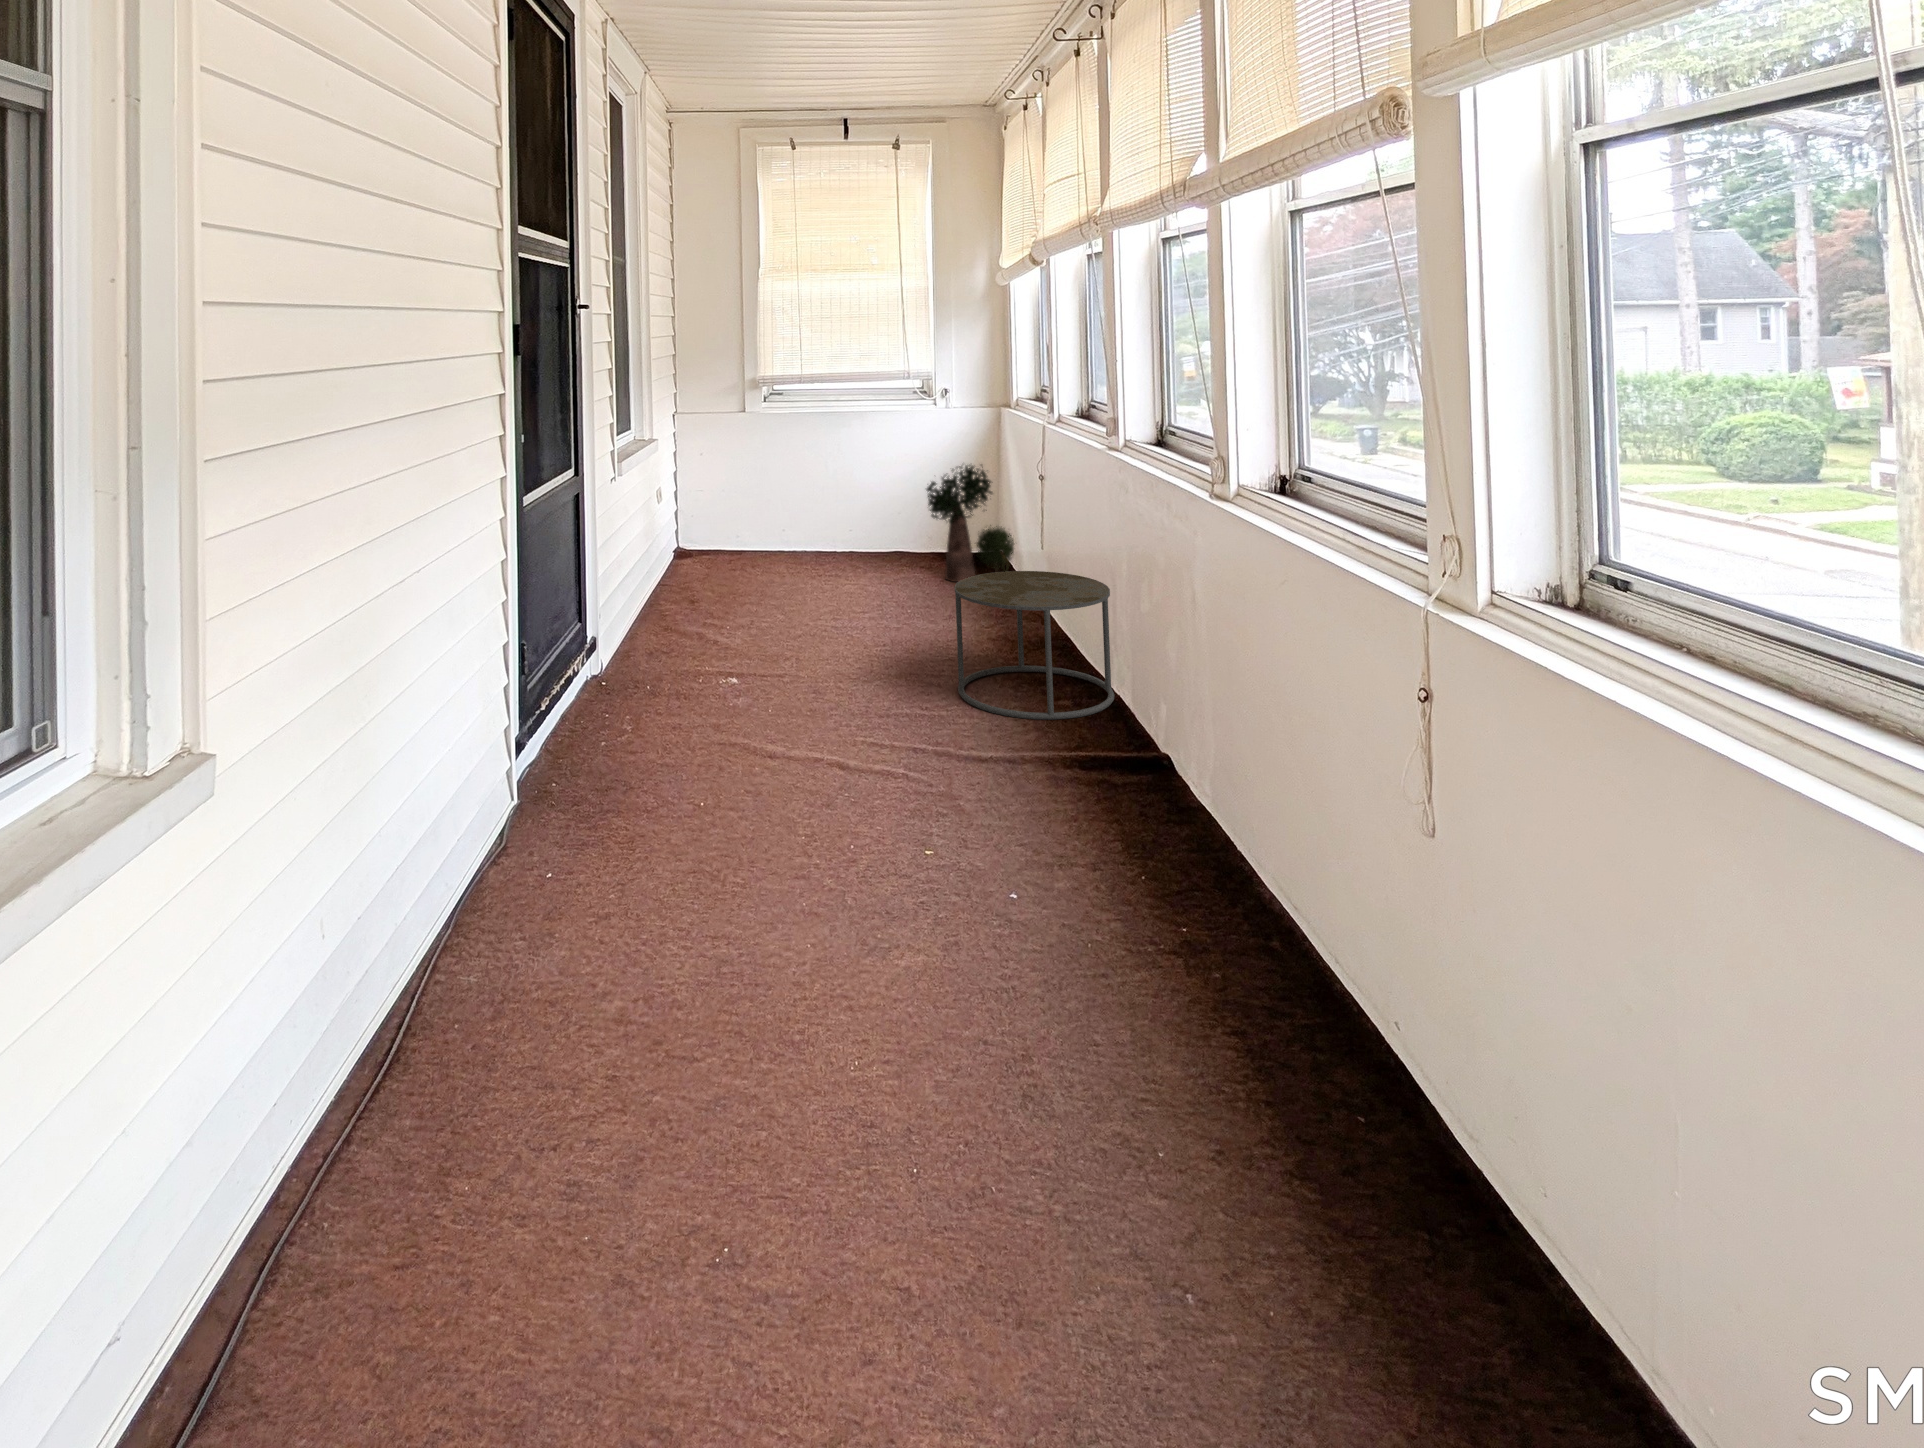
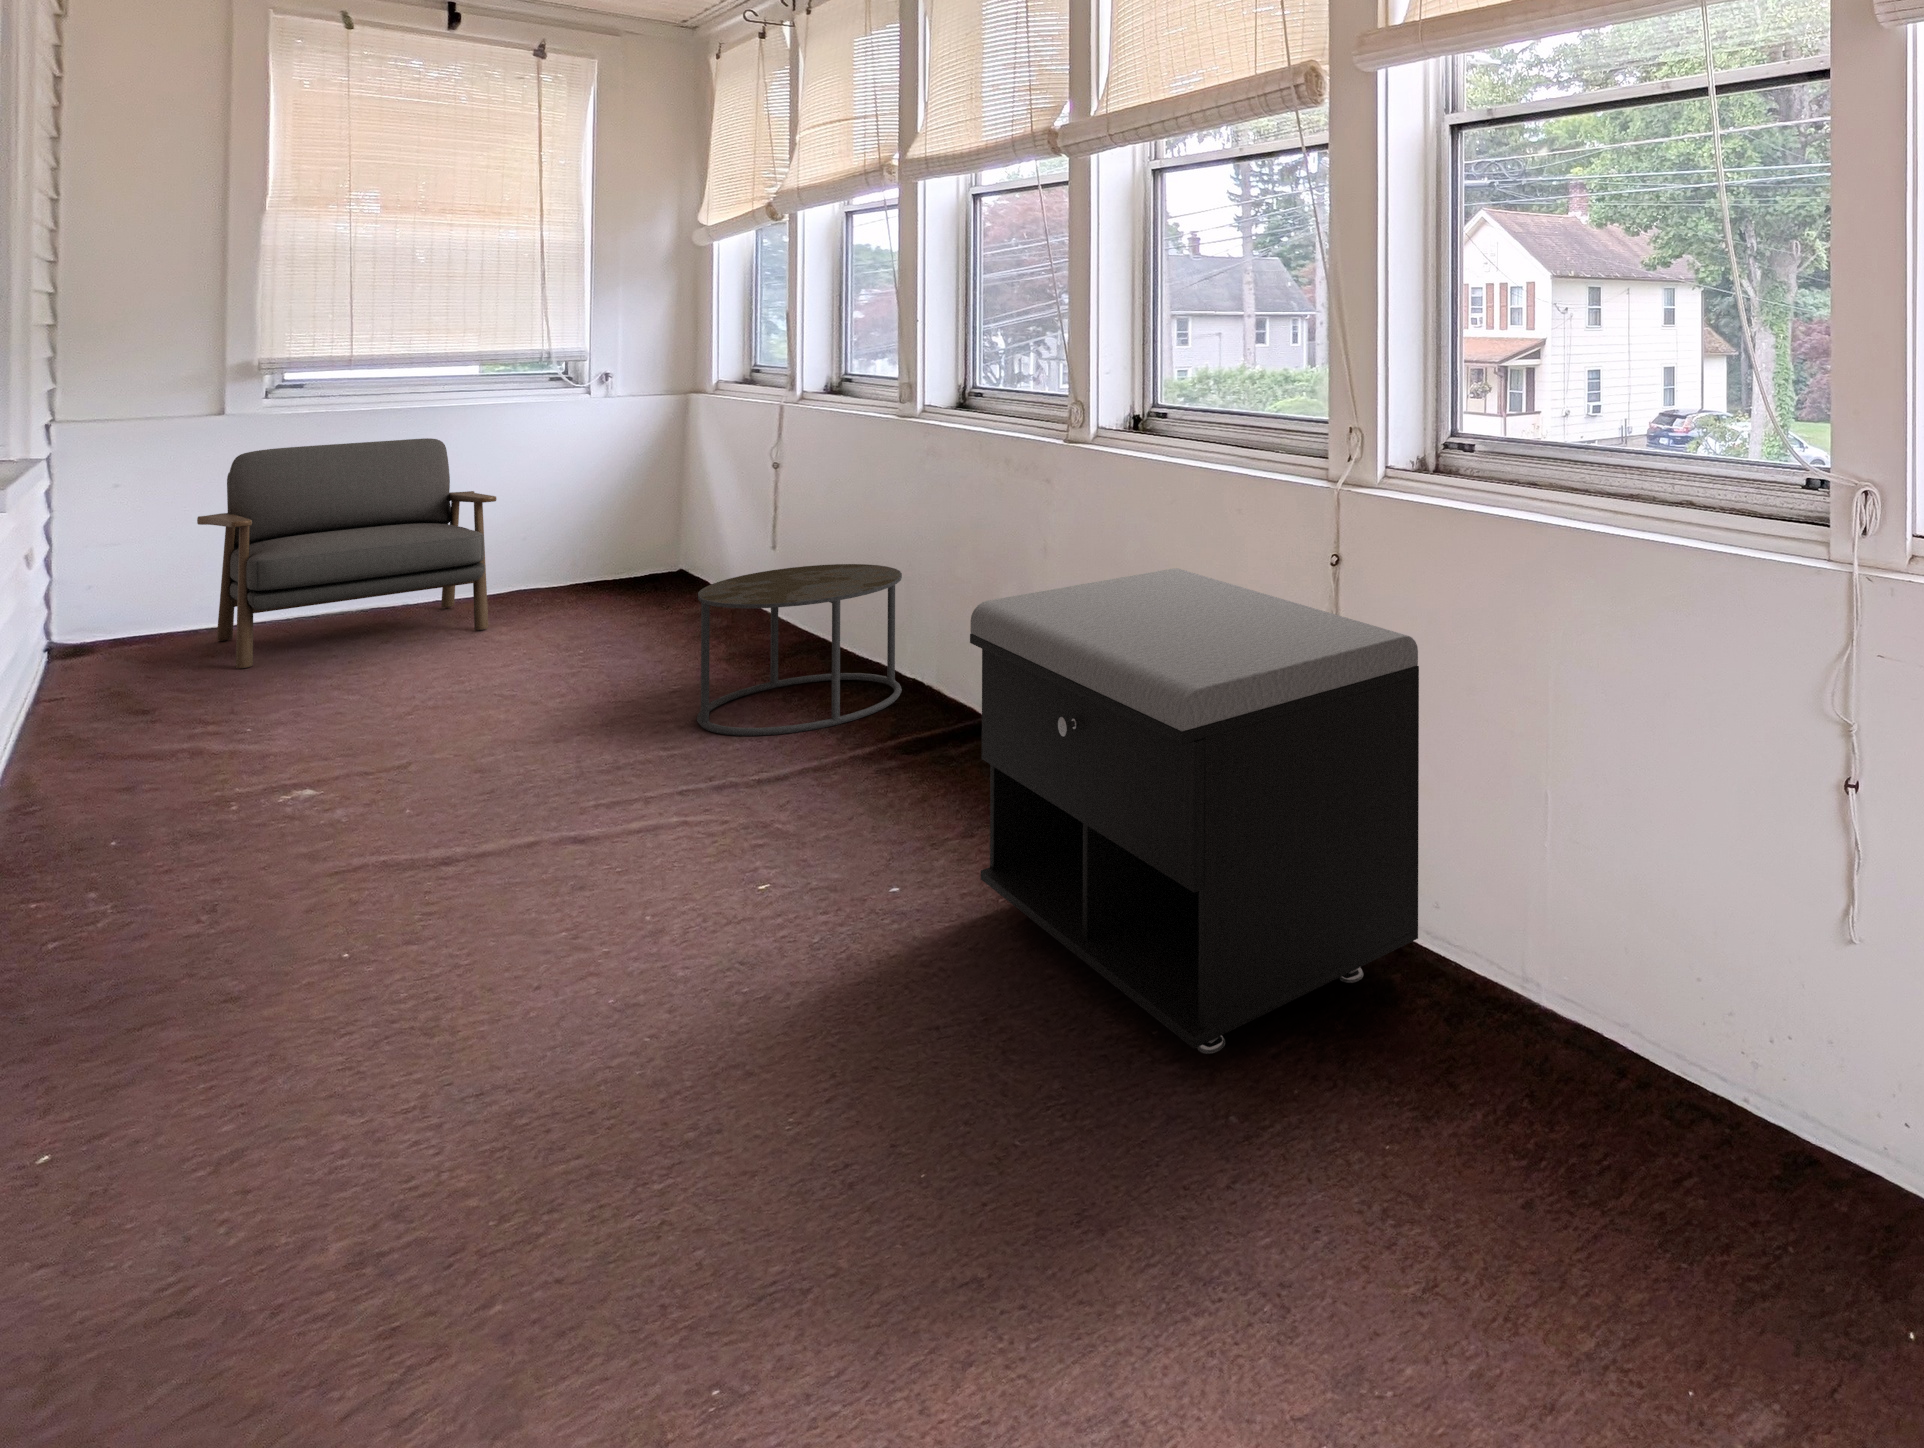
armchair: none [732,434,872,582] -> present [197,438,496,669]
potted plant: present [926,466,1014,582] -> none [585,462,717,615]
storage bench: none [1062,656,1530,1235] -> present [970,568,1419,1054]

